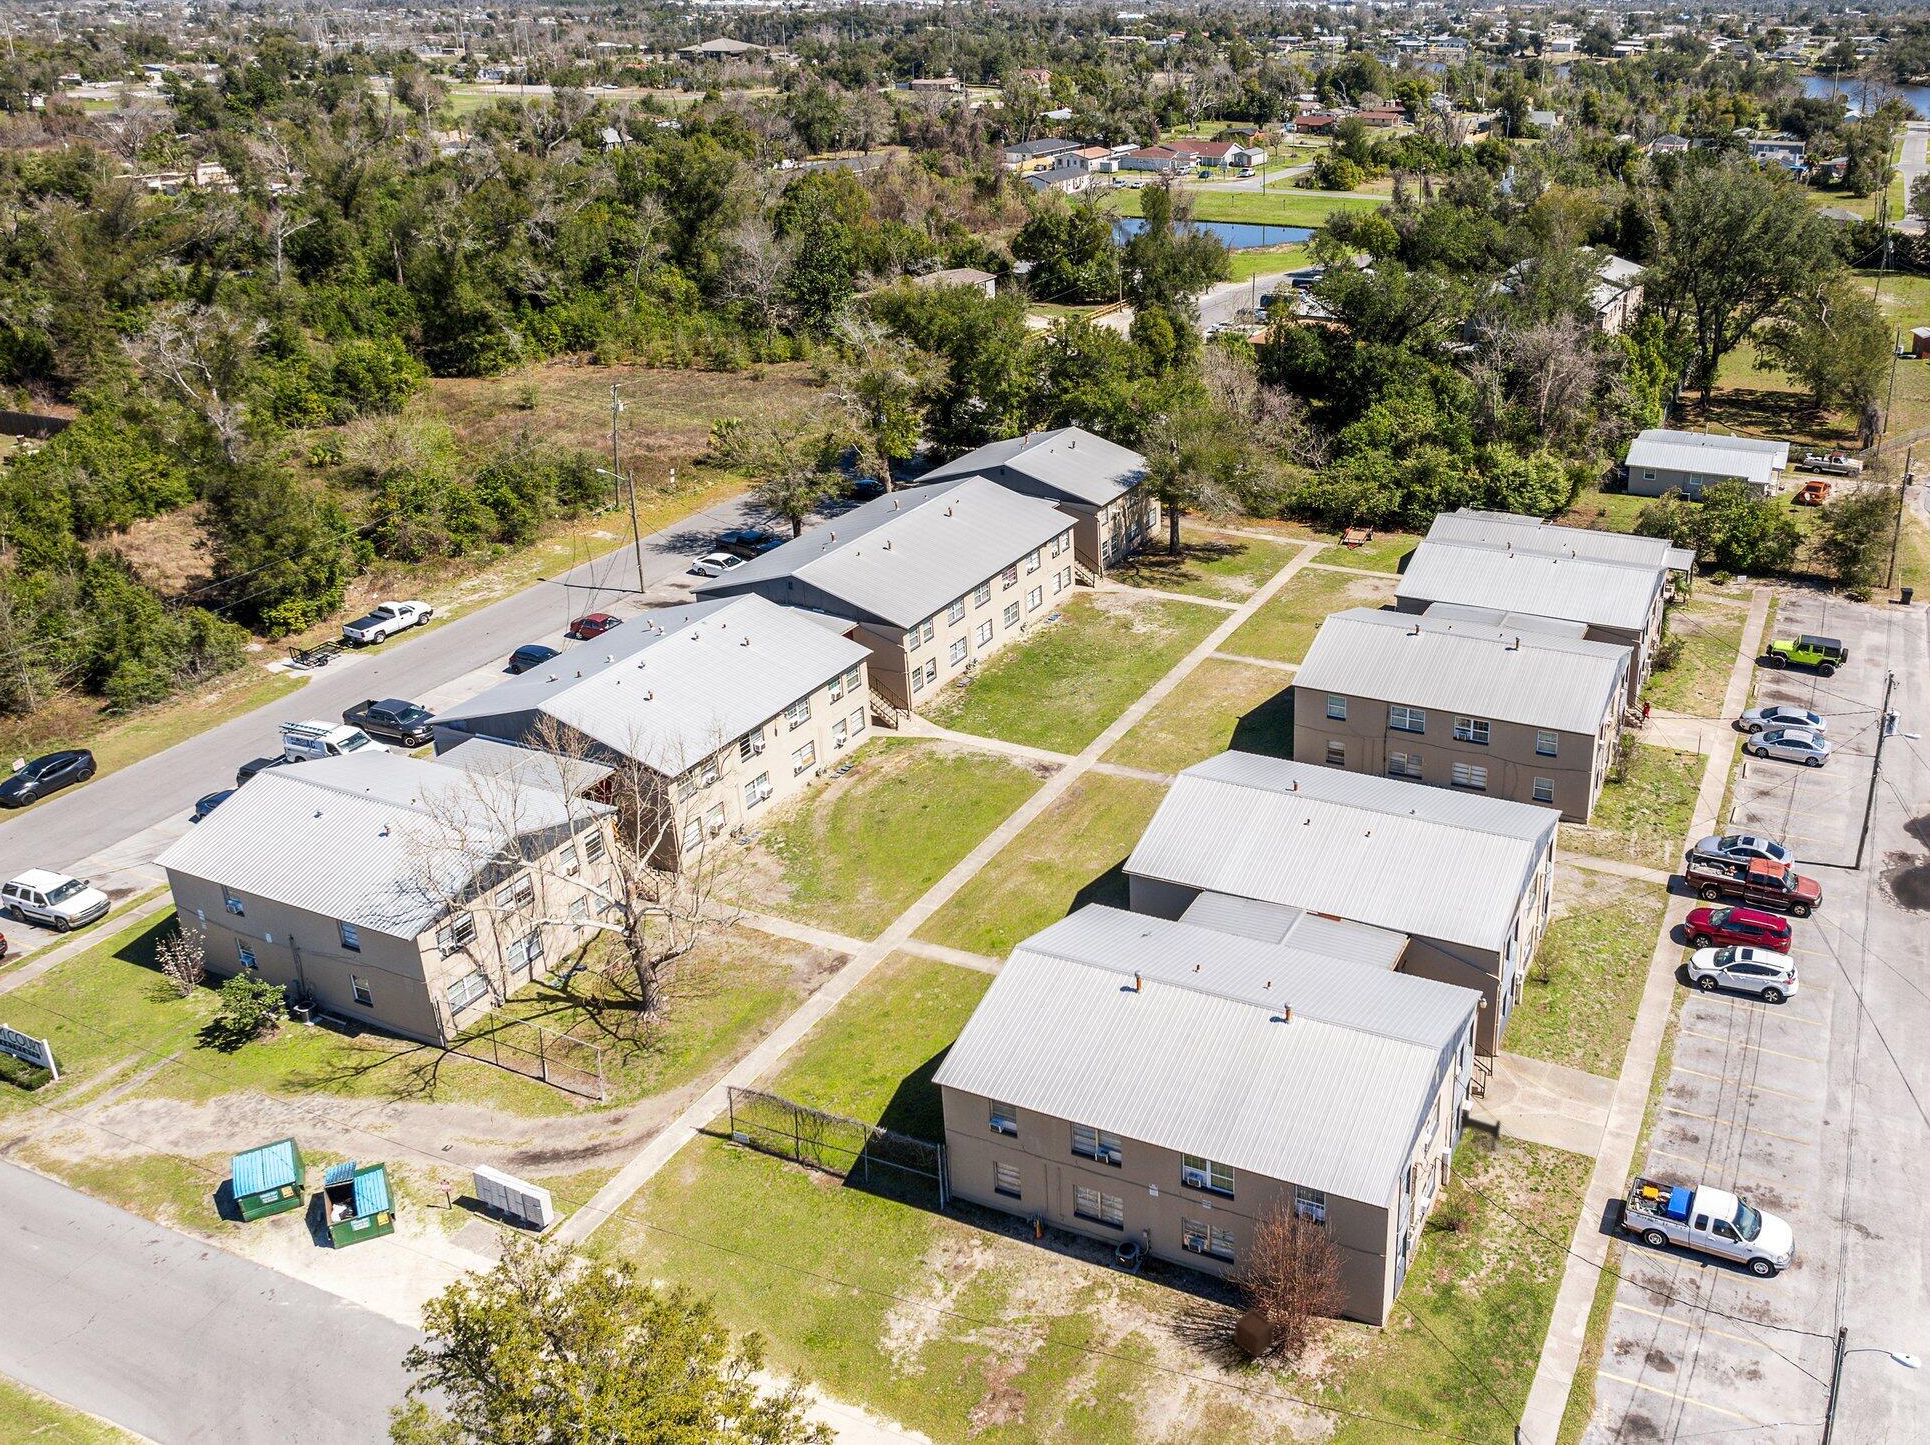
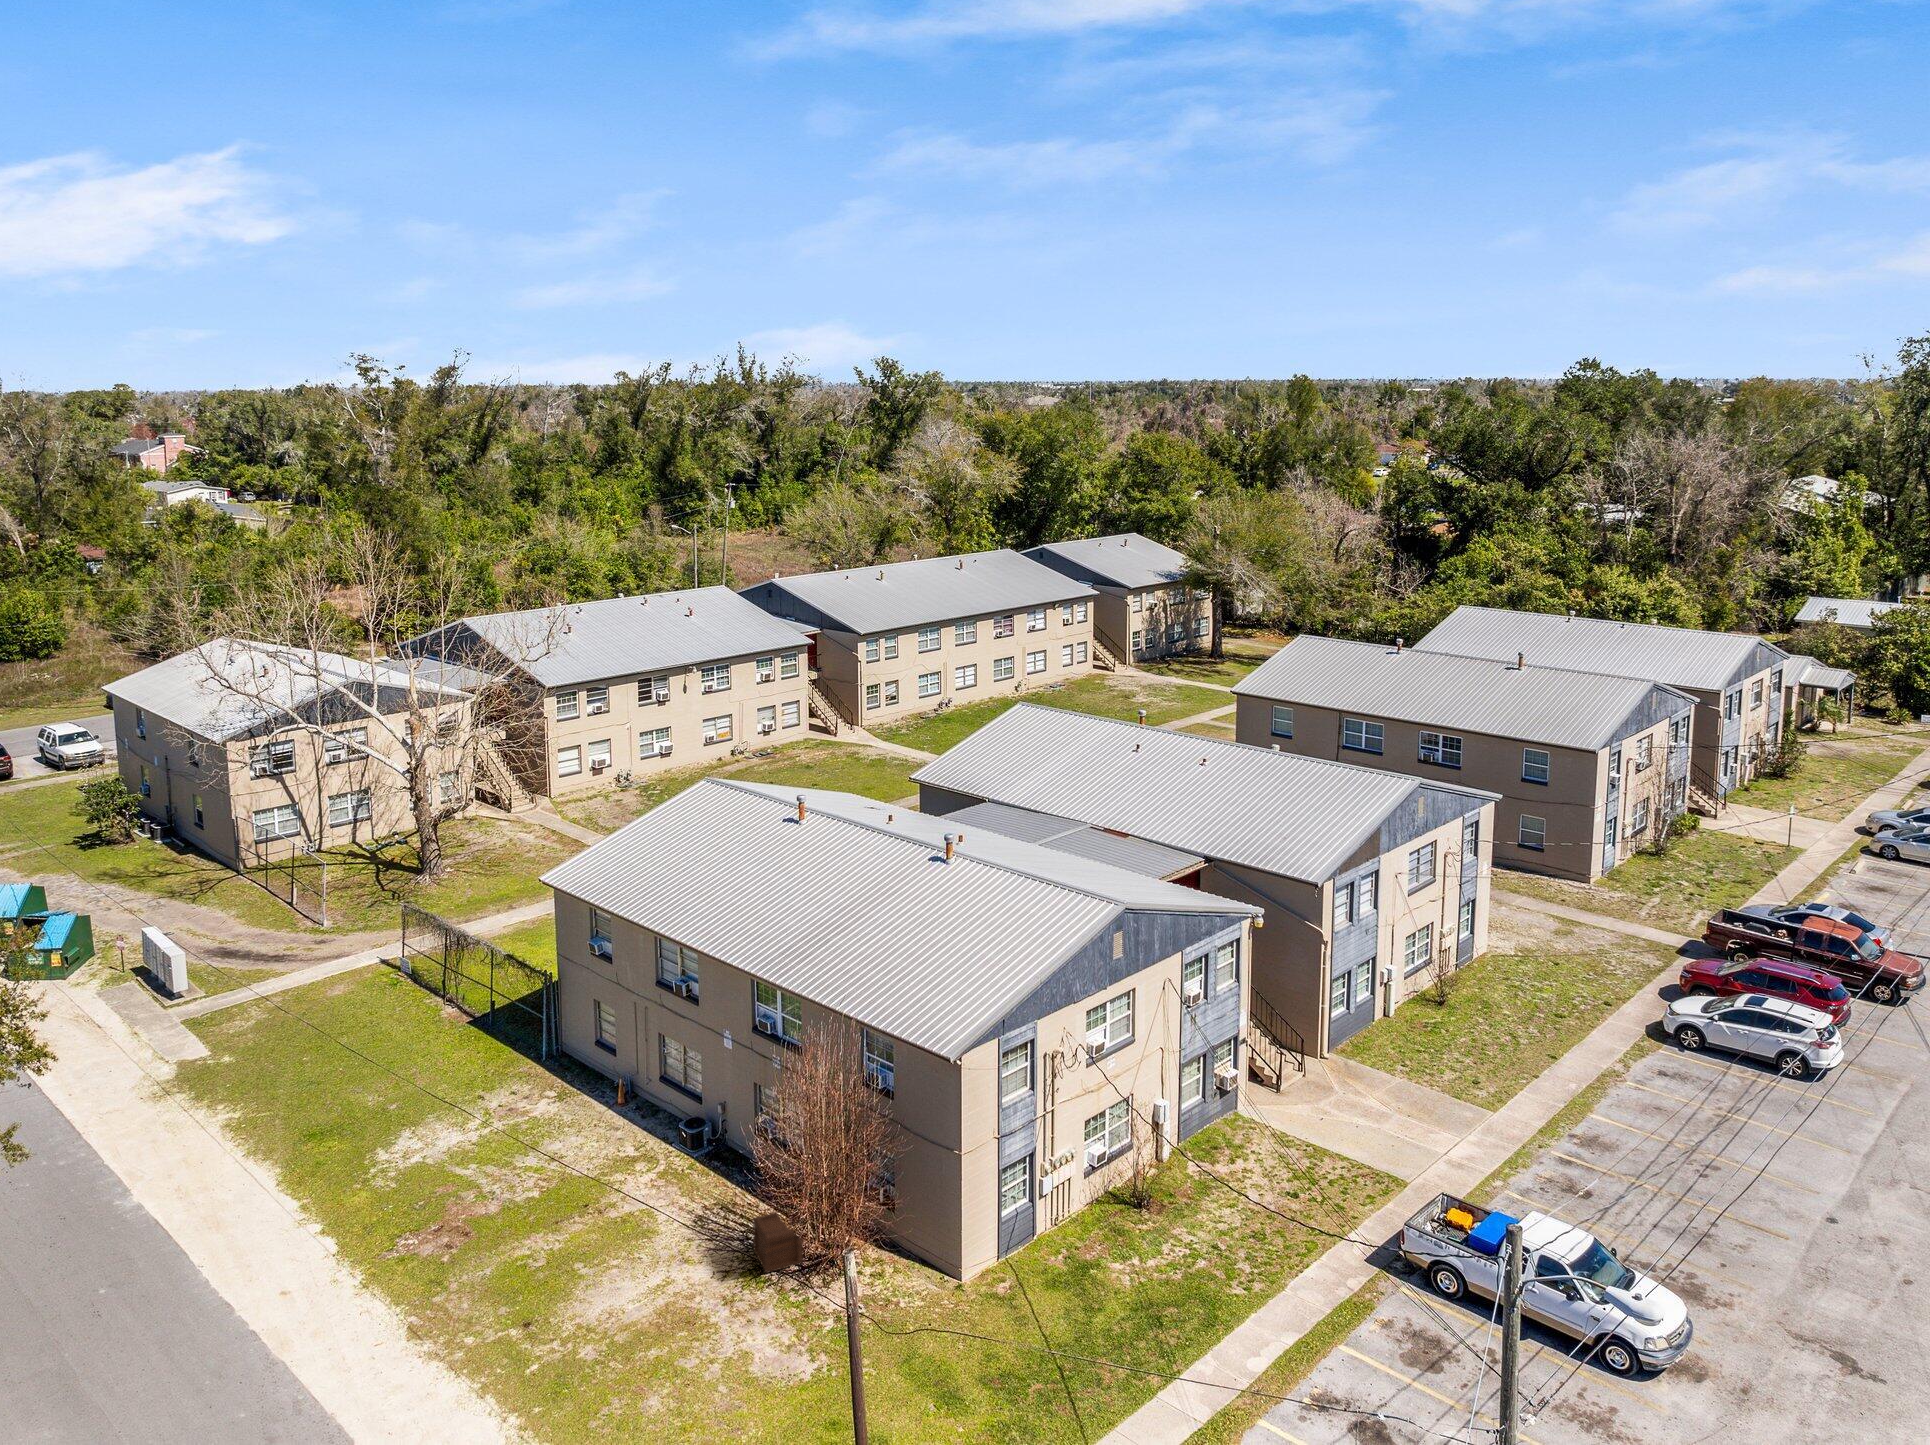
bench: present [1459,1111,1500,1150] -> none [1225,1085,1284,1142]

